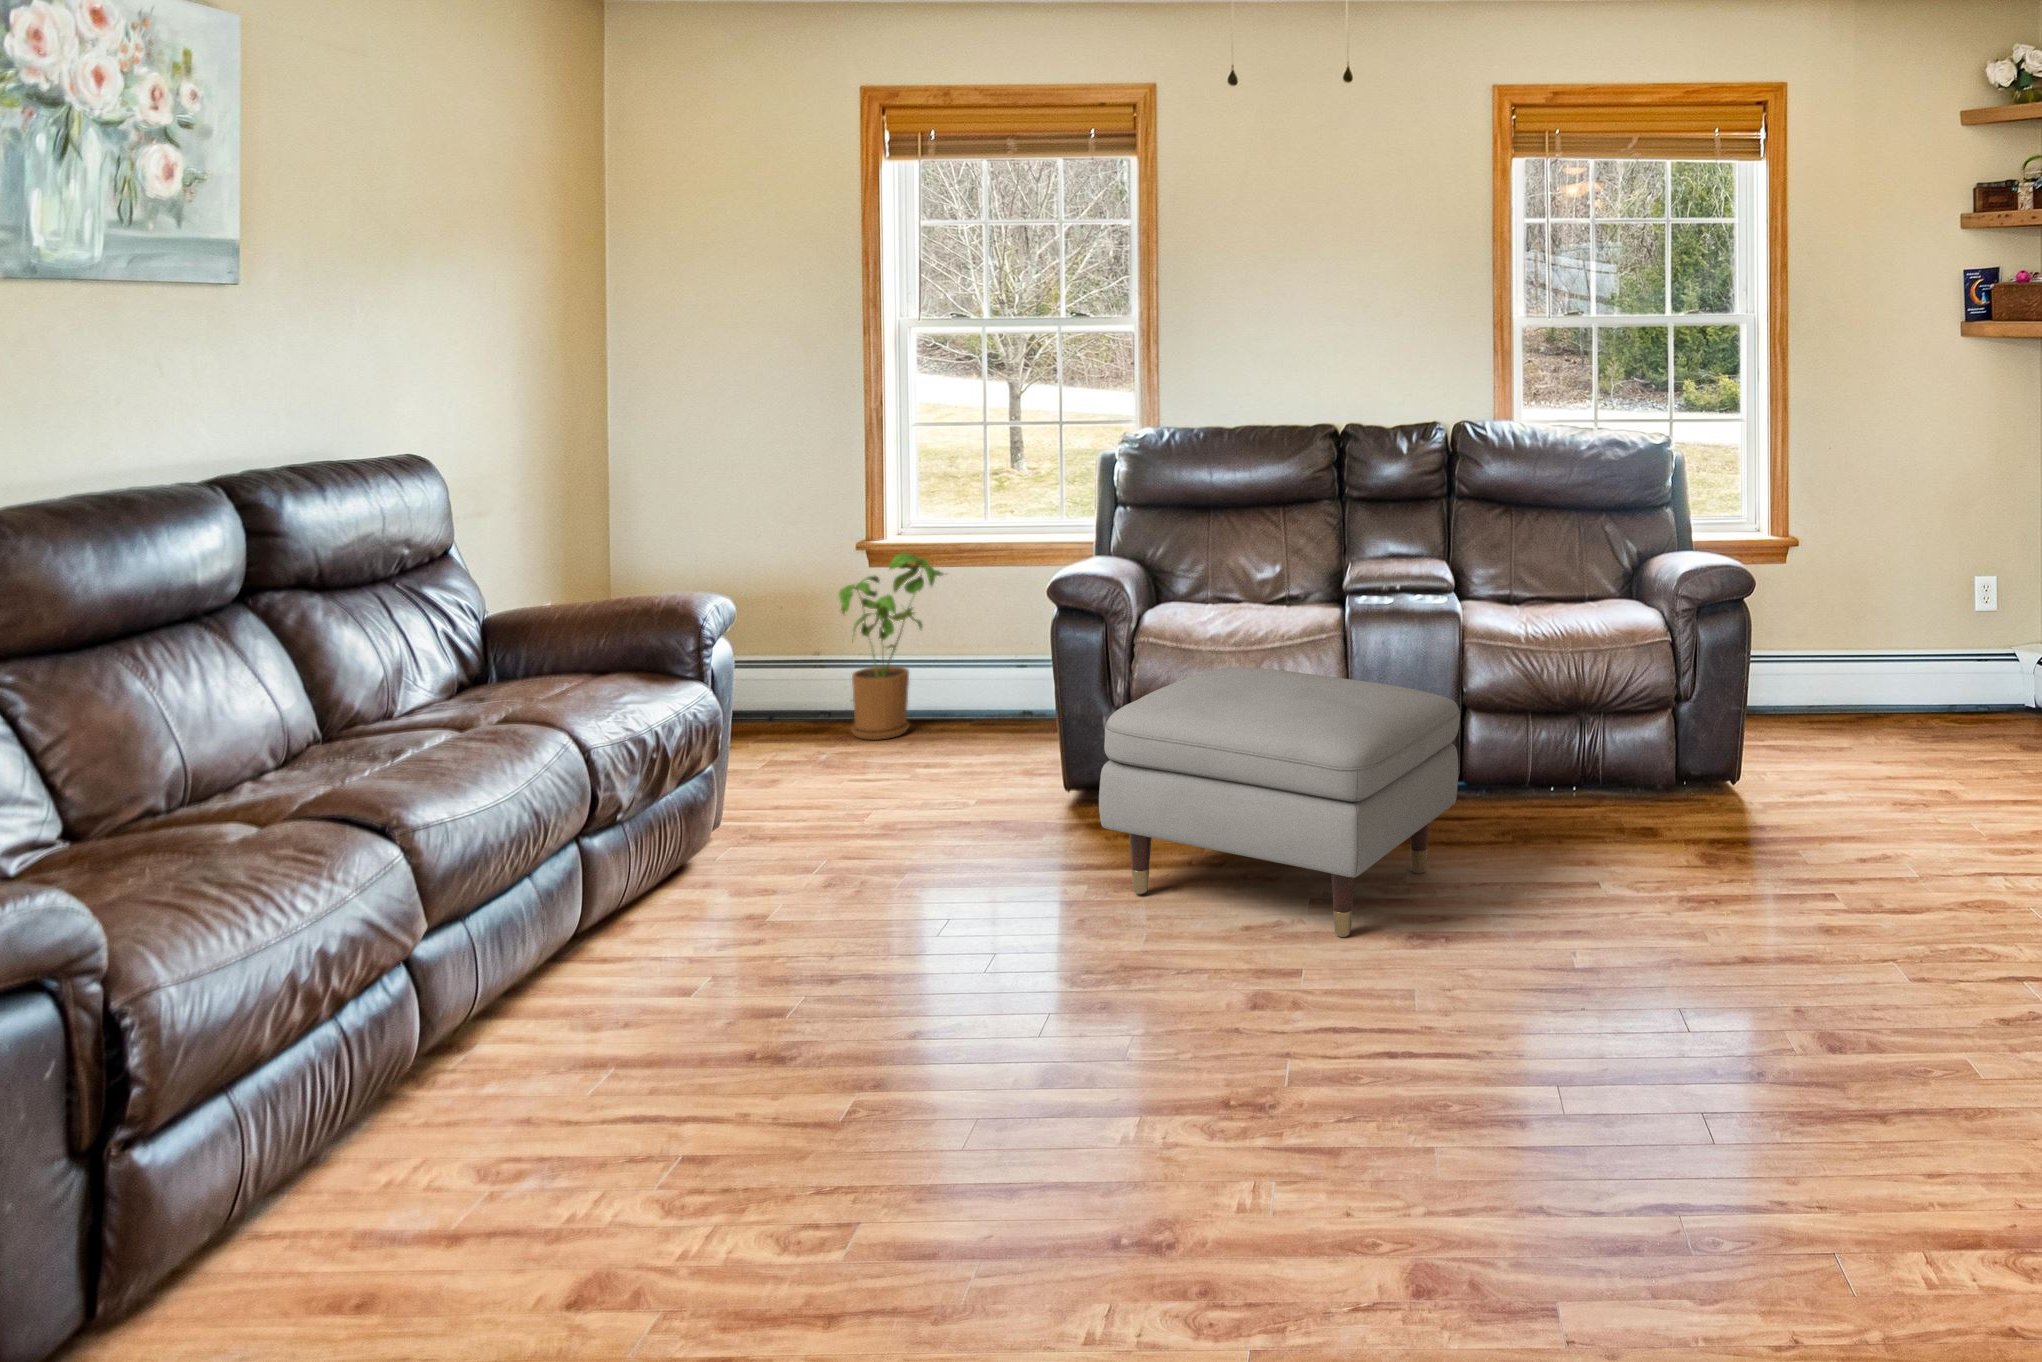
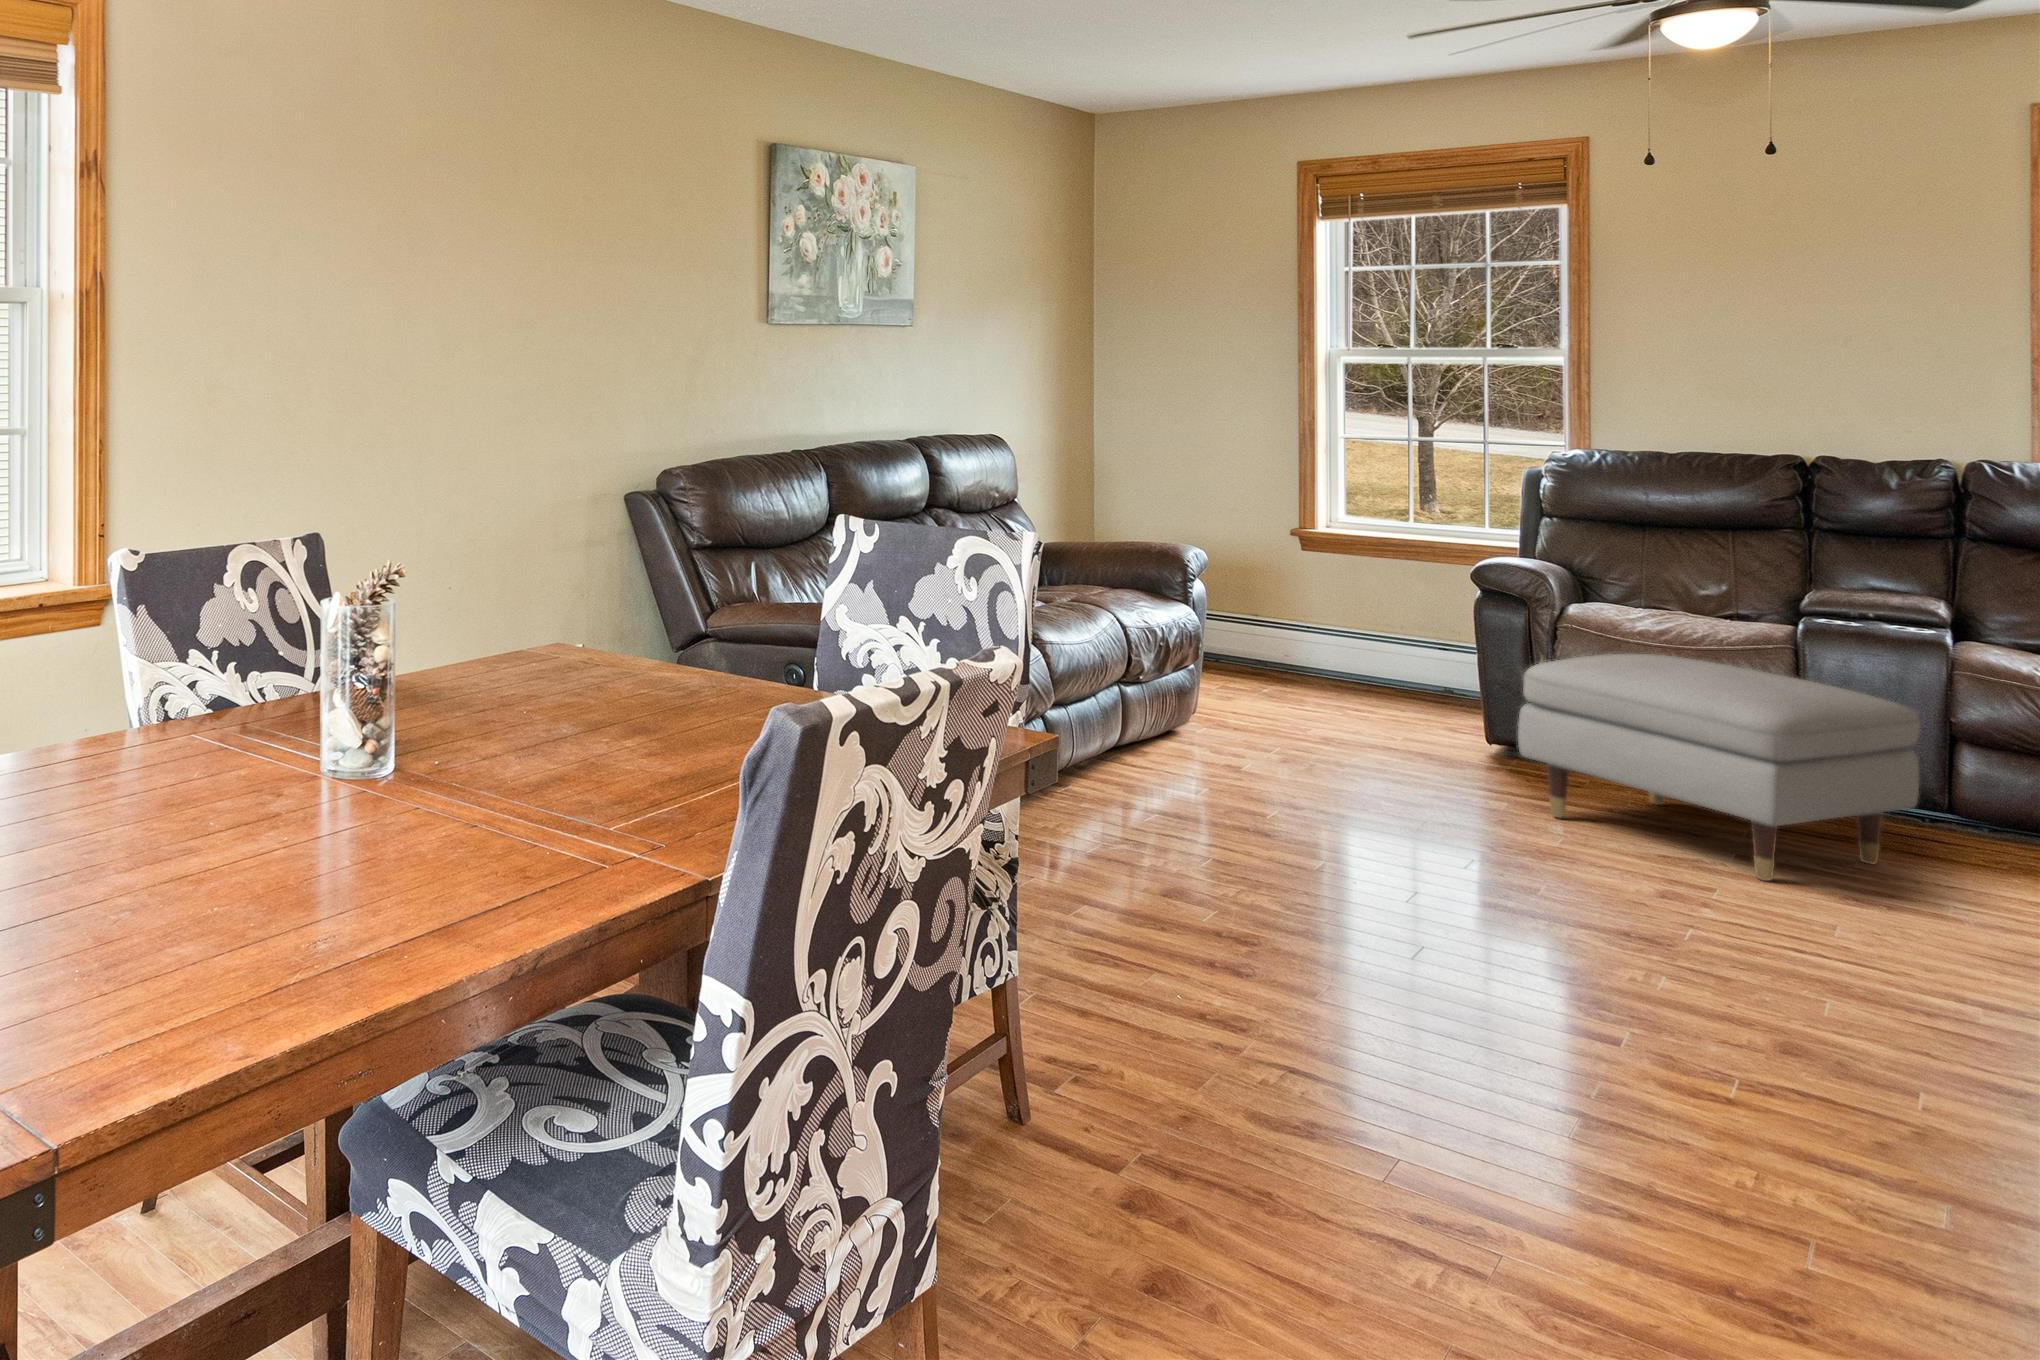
house plant: present [839,553,943,740] -> none [1279,542,1377,691]

